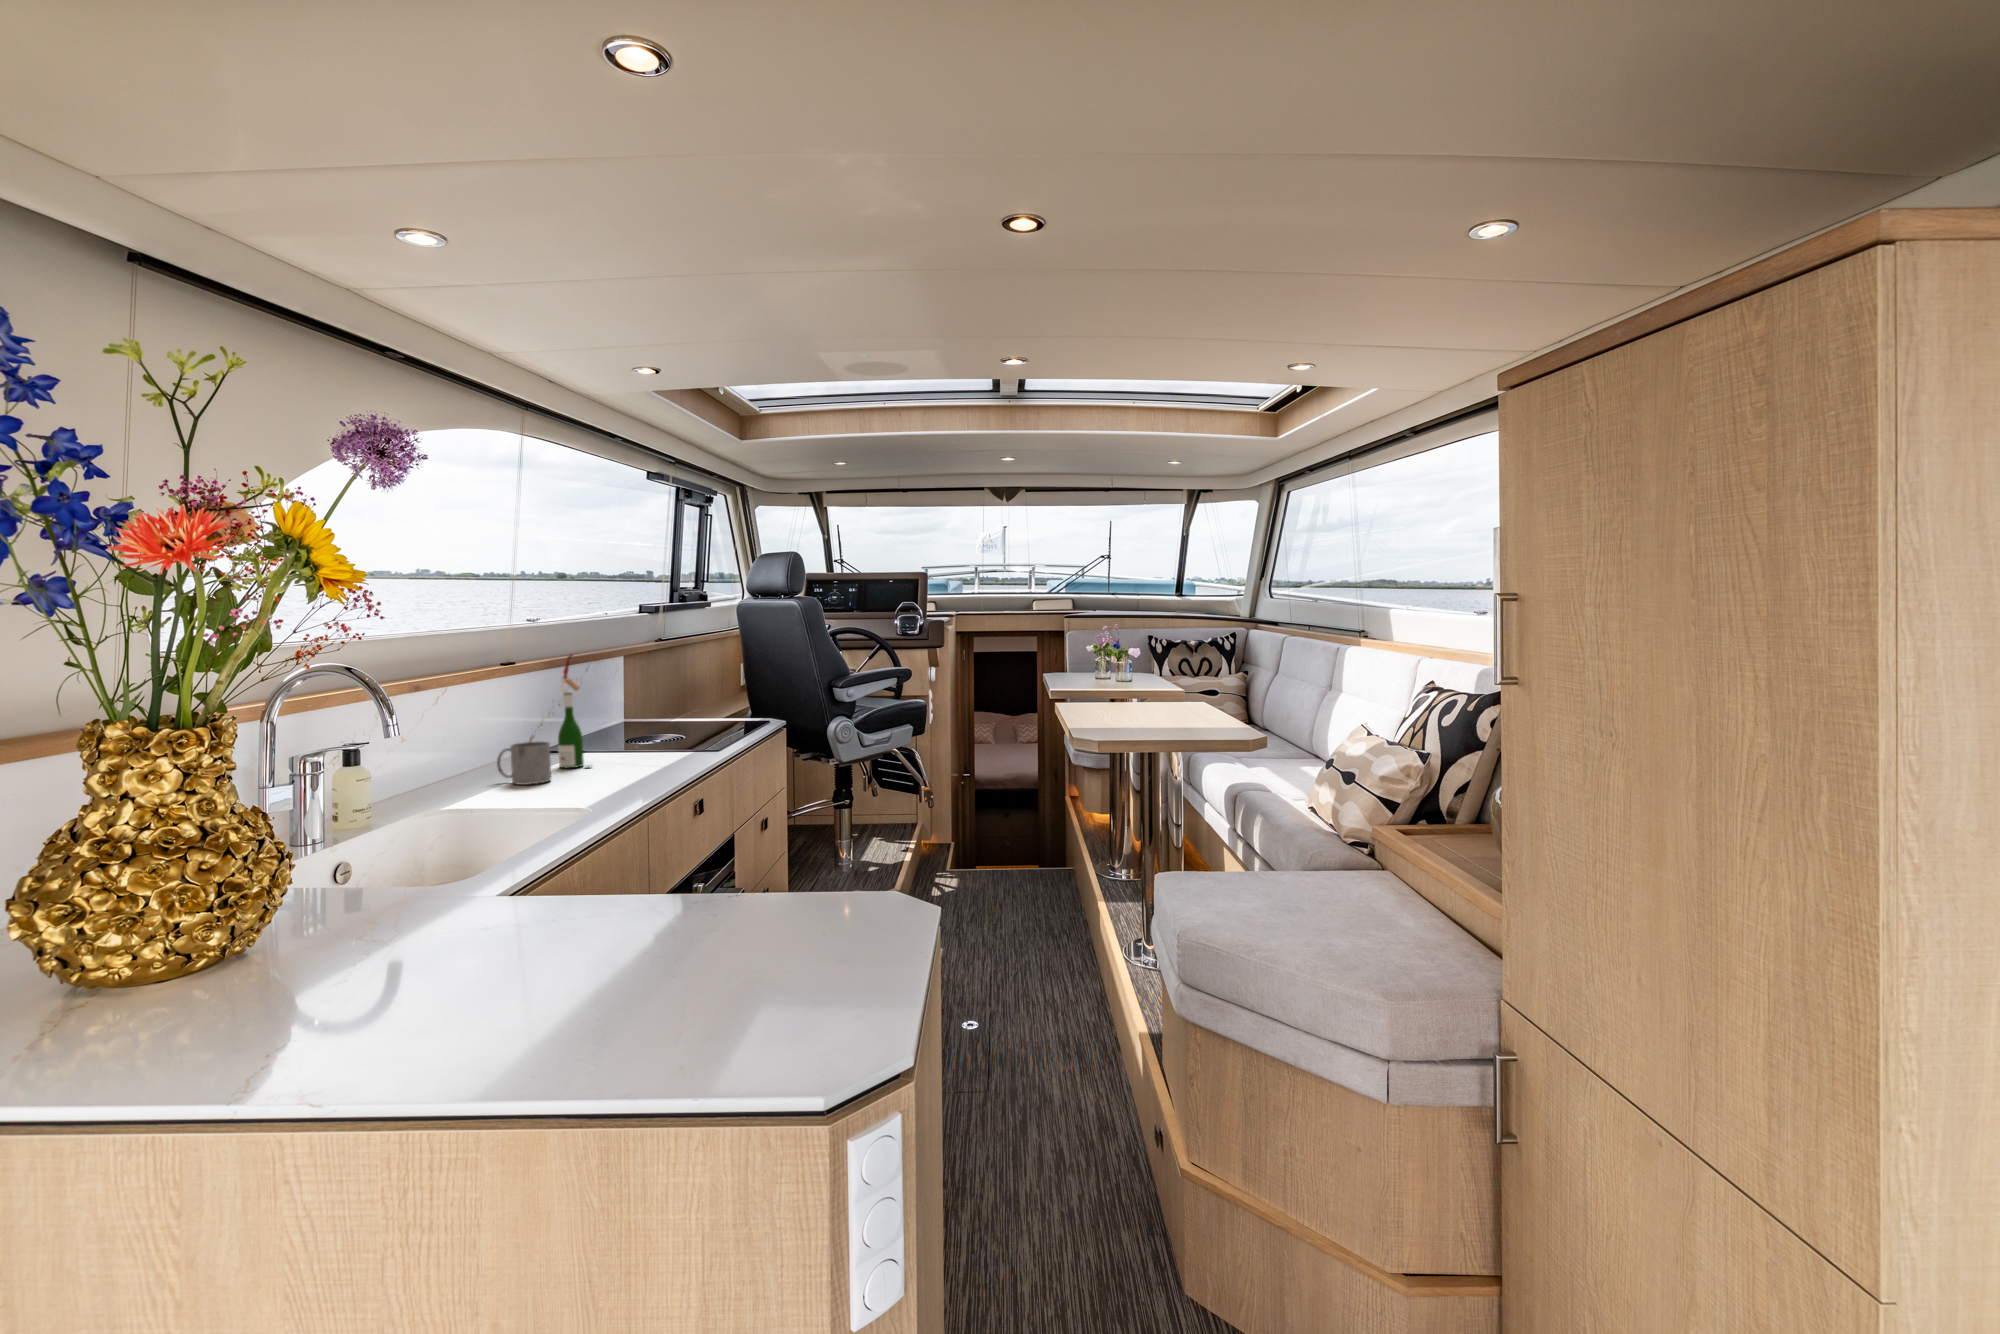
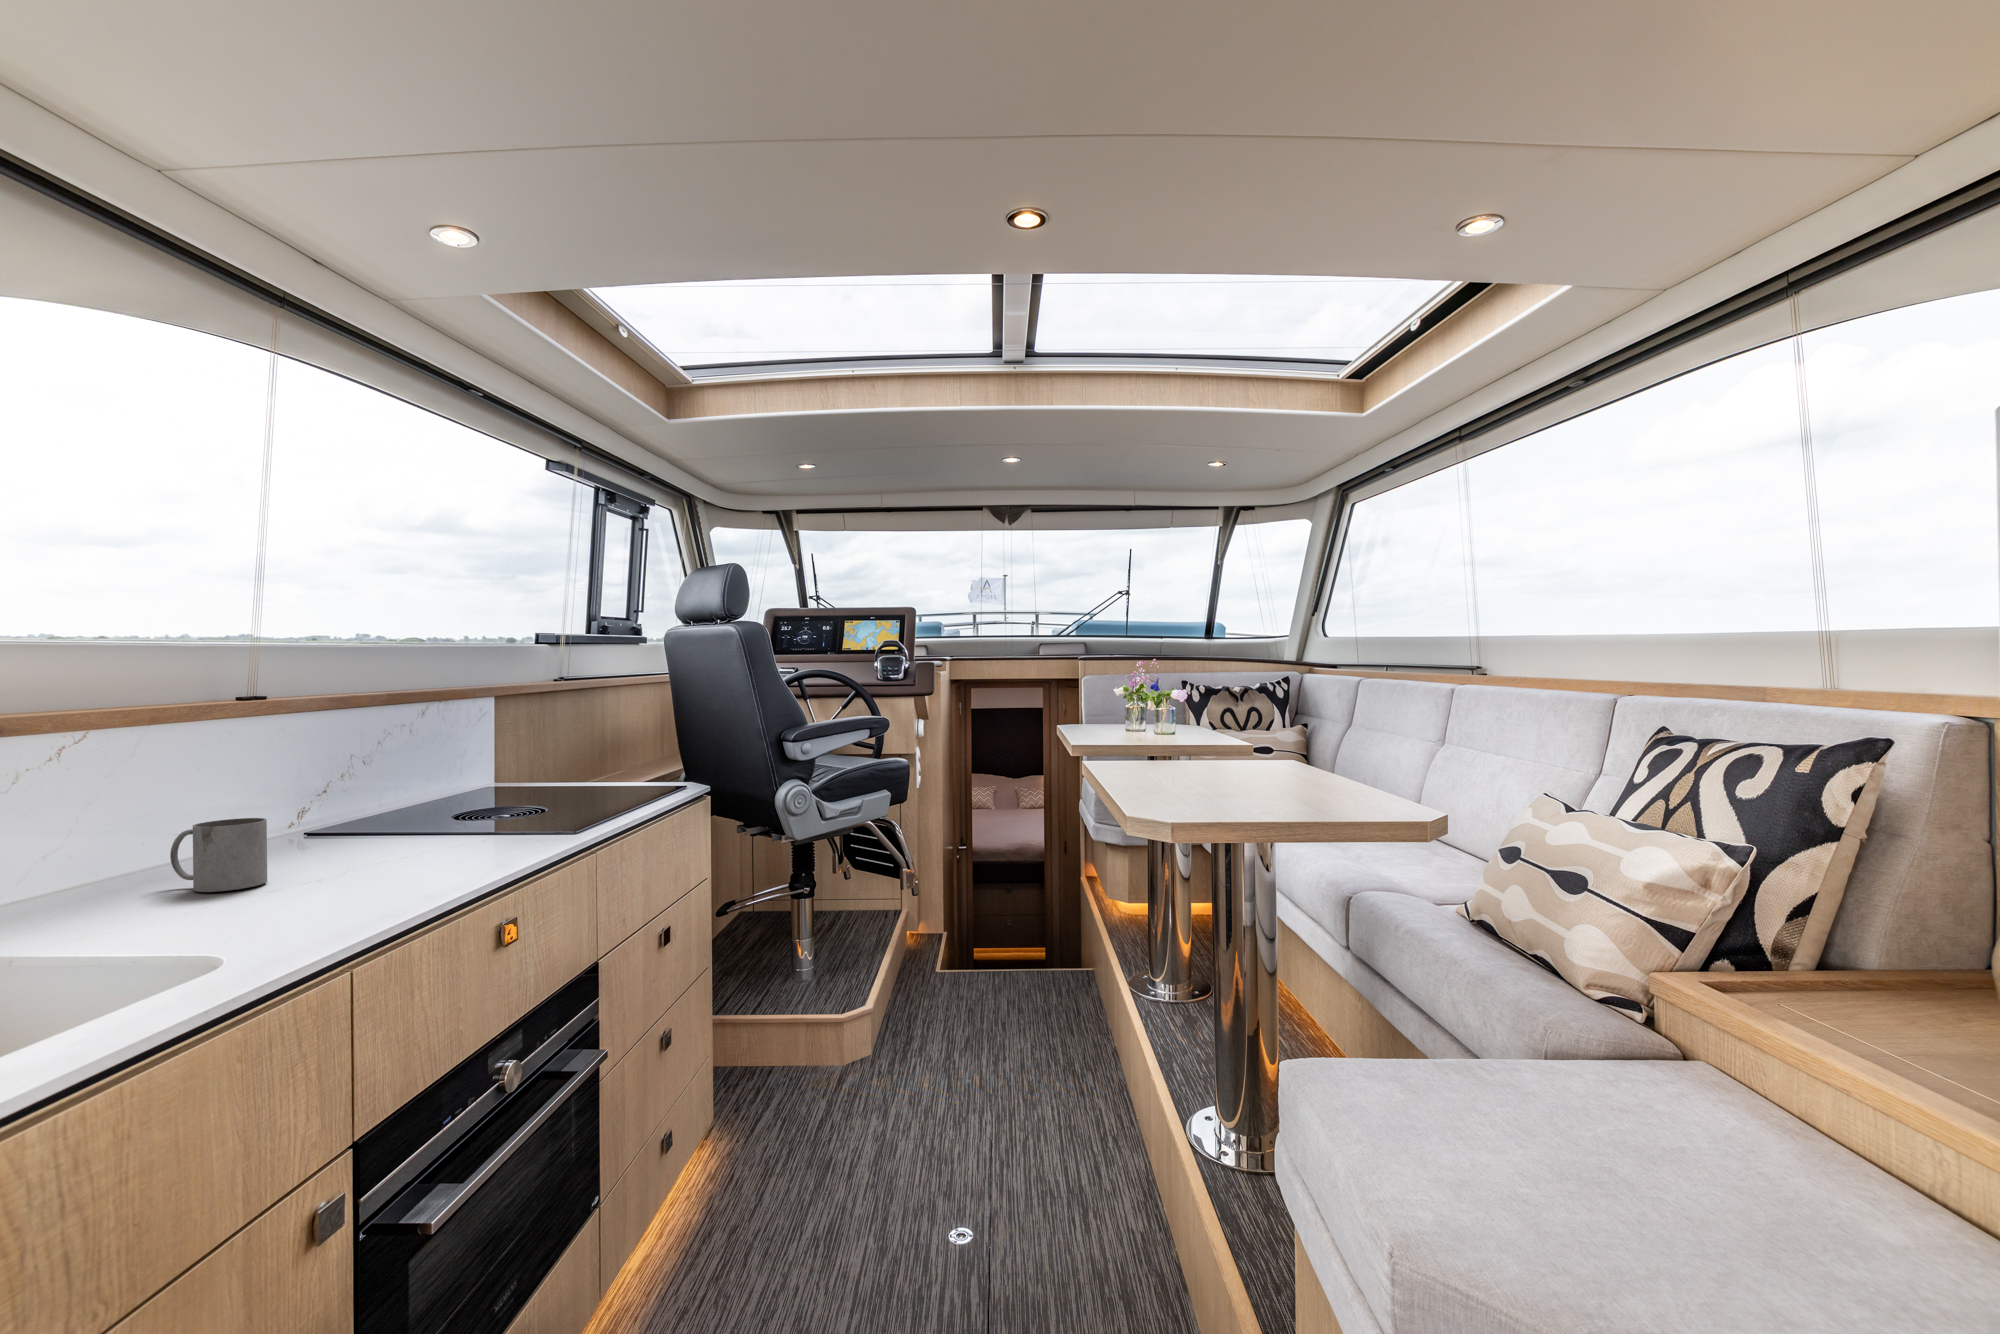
wine bottle: present [558,655,591,768] -> none [307,677,362,860]

